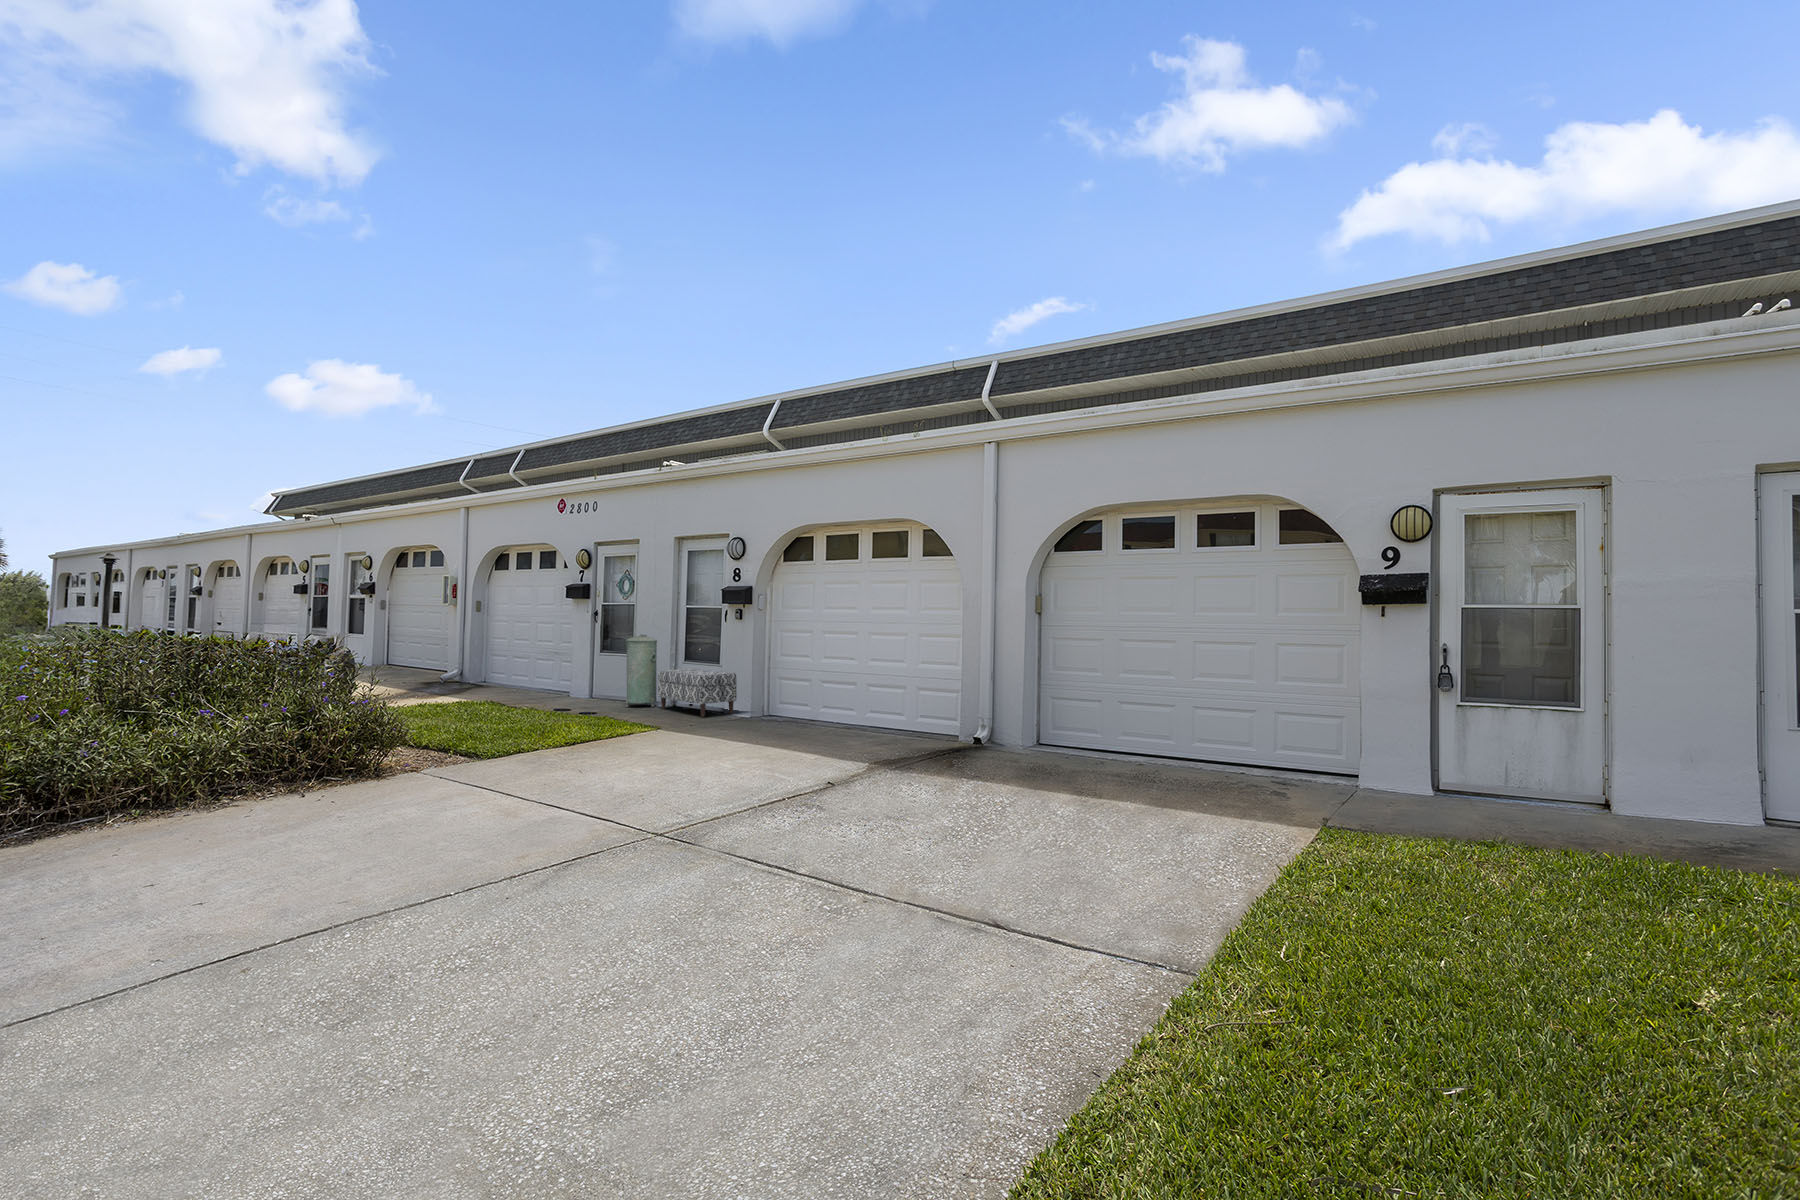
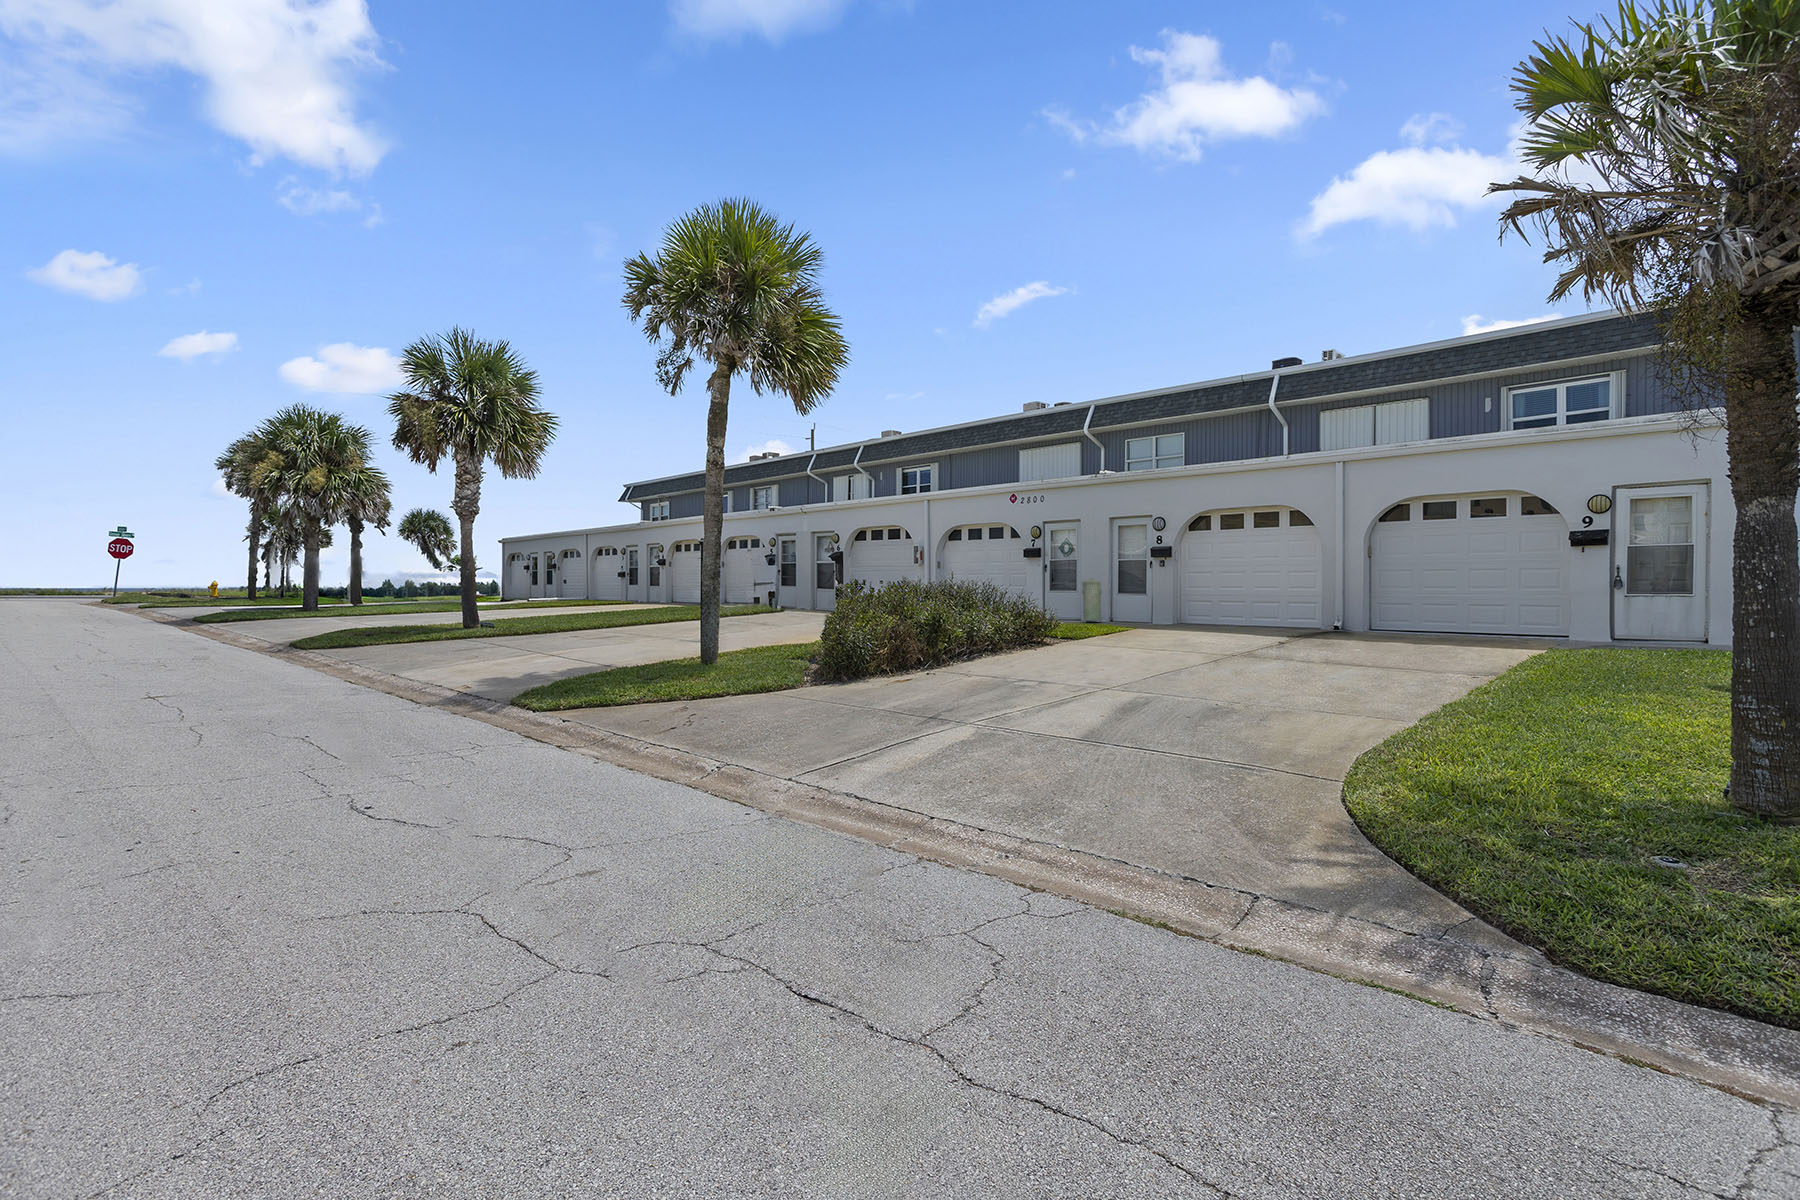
bench: present [658,668,737,717] -> none [1107,599,1162,625]

